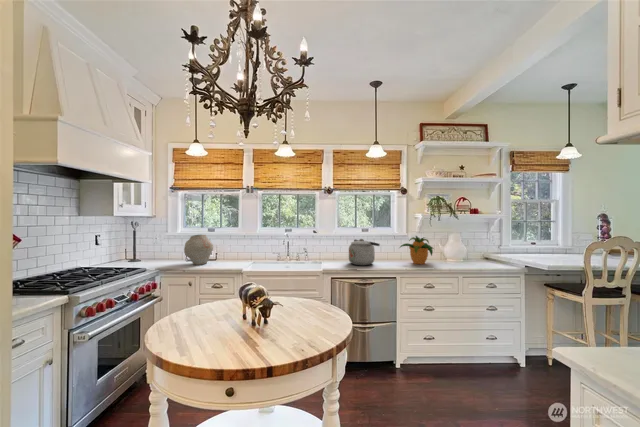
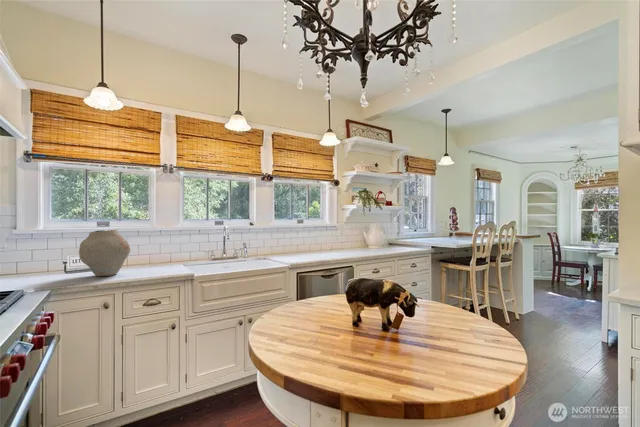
potted plant: present [400,236,433,264] -> none [348,225,380,252]
kettle: present [349,239,380,265] -> none [301,229,336,257]

